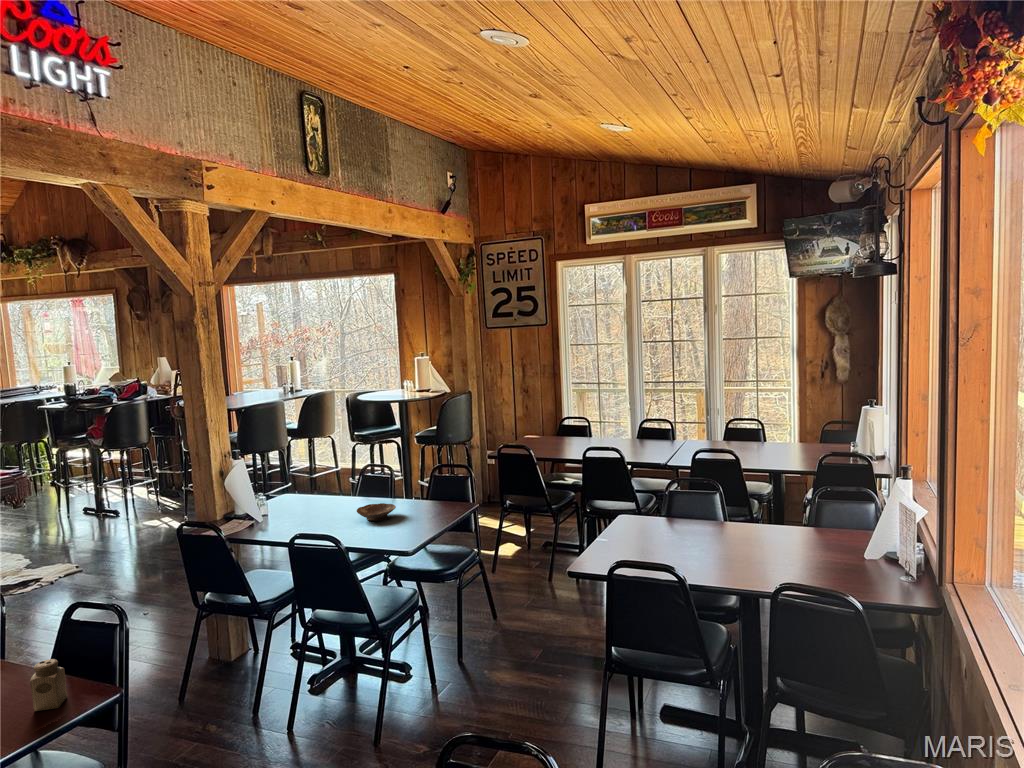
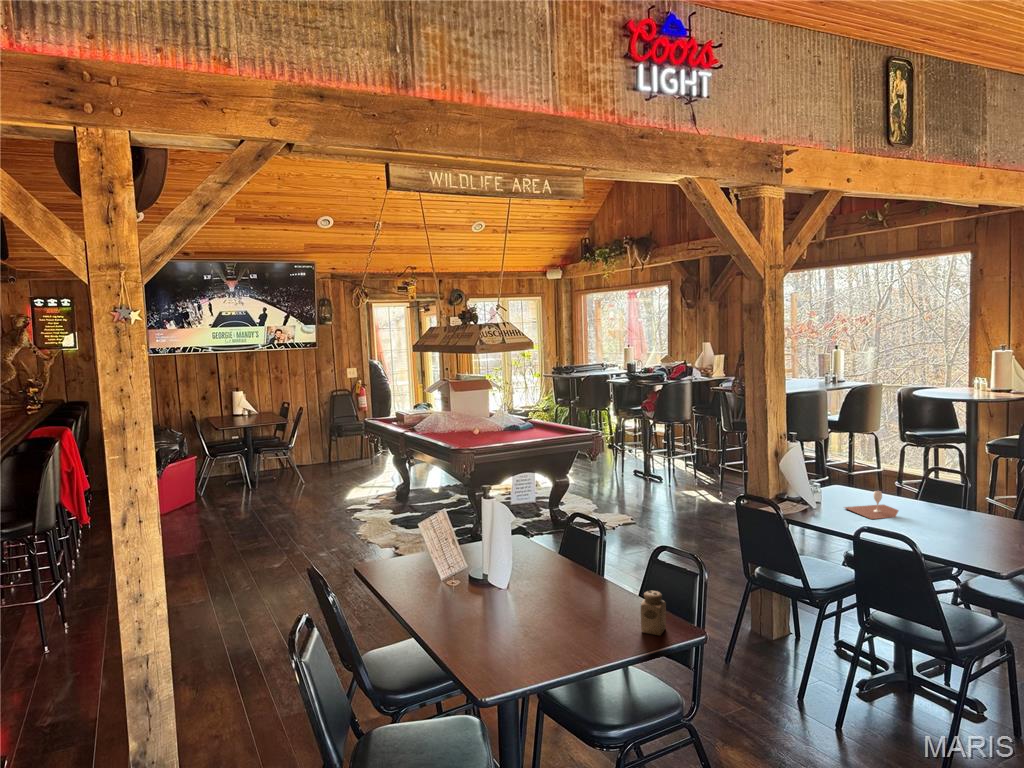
wine glass: none [285,495,345,523] -> present [845,491,898,519]
bowl: present [357,503,396,521] -> none [933,512,985,532]

